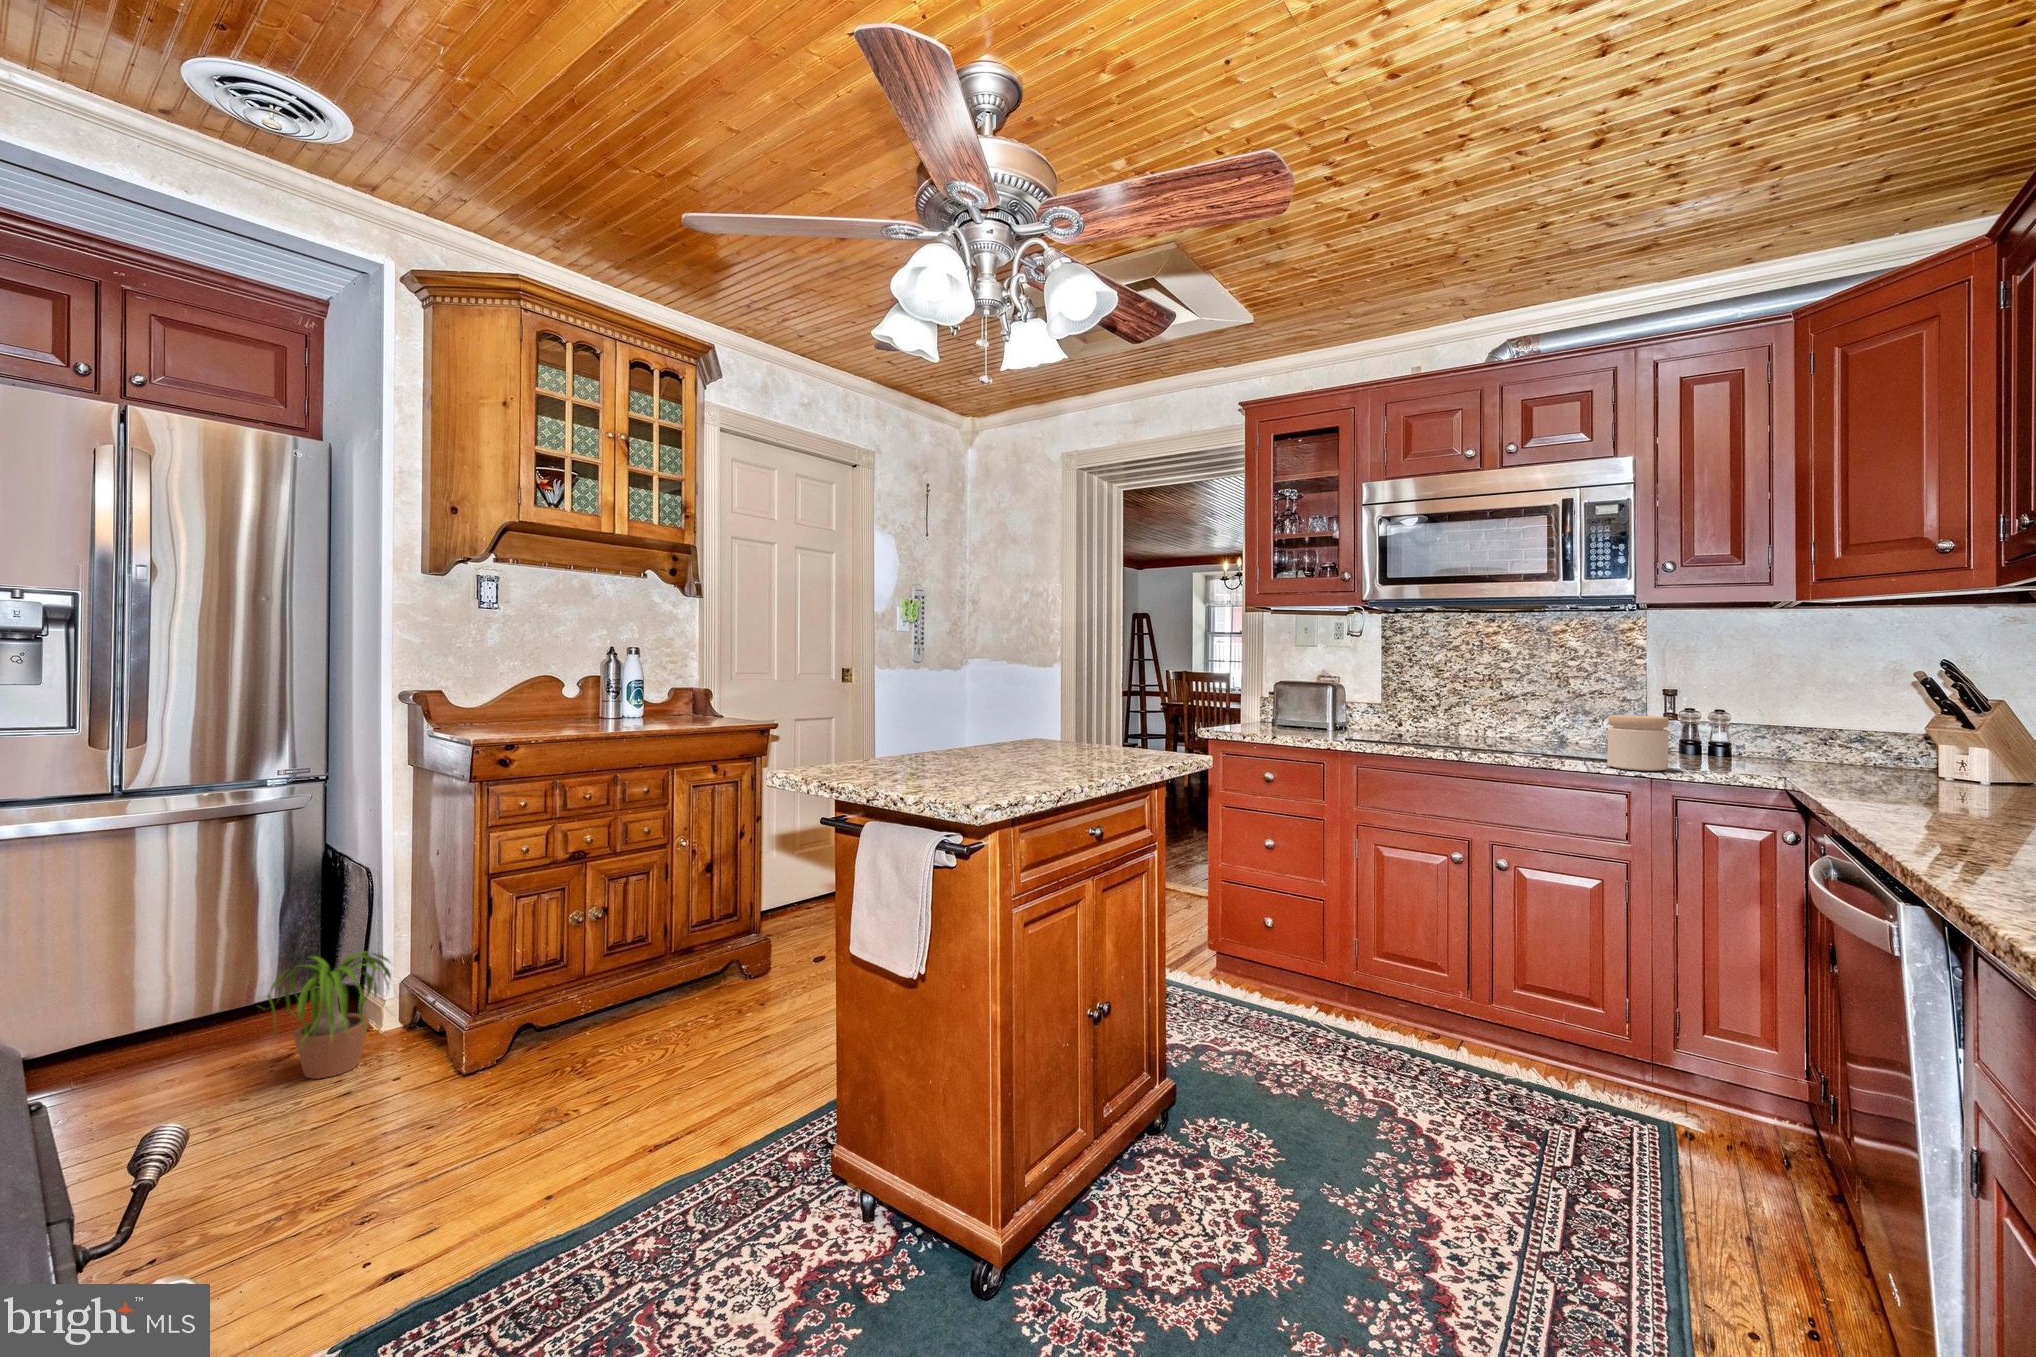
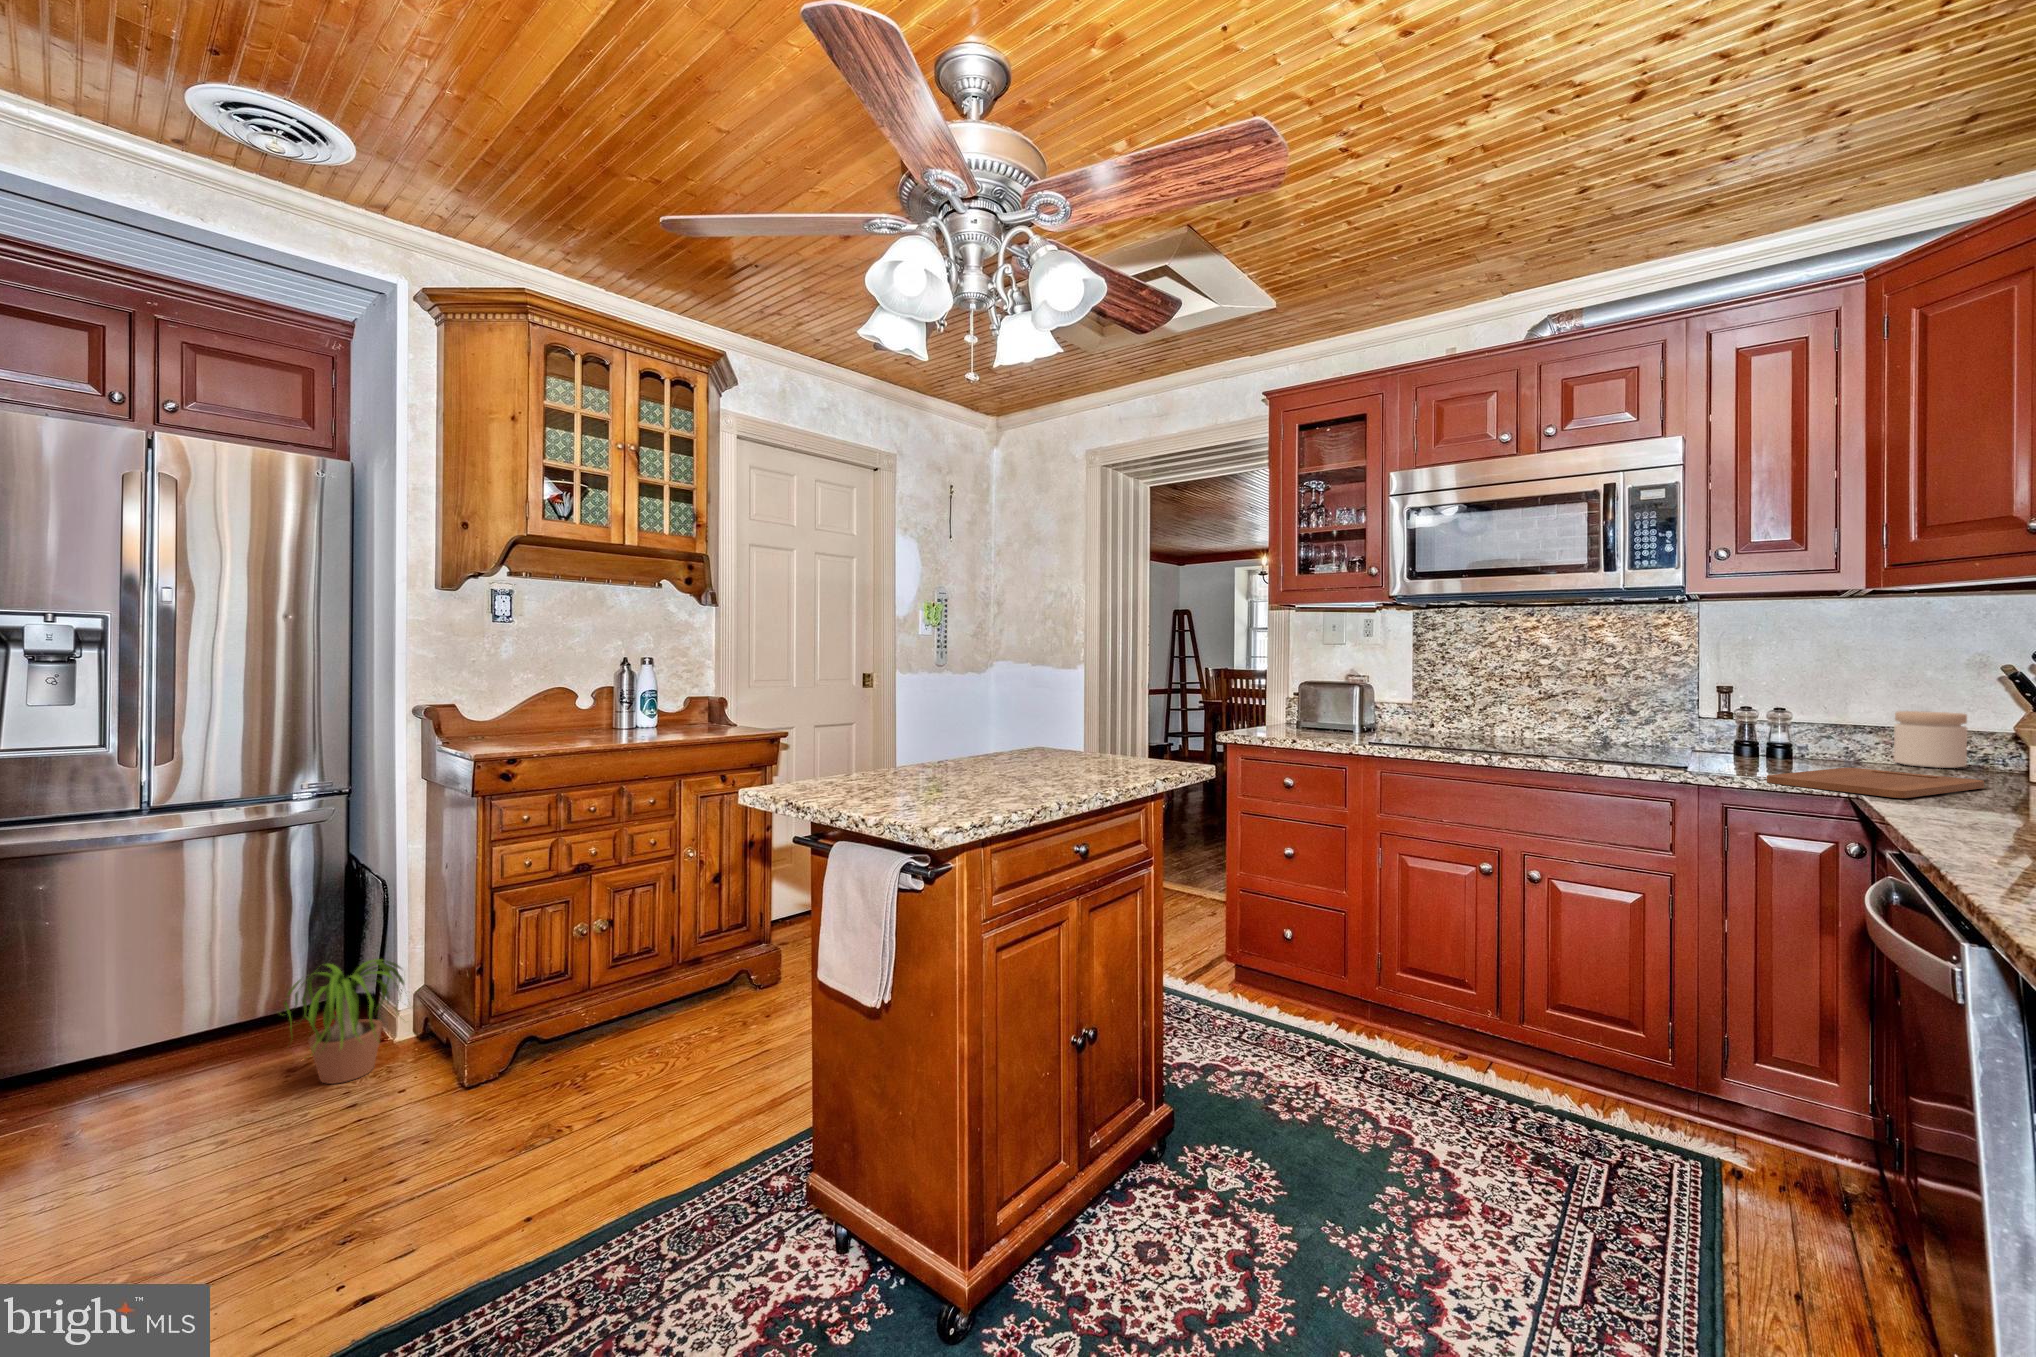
jar: present [1607,715,1669,771] -> present [1894,711,1967,768]
cutting board: none [1713,763,1900,787] -> present [1767,768,1984,798]

